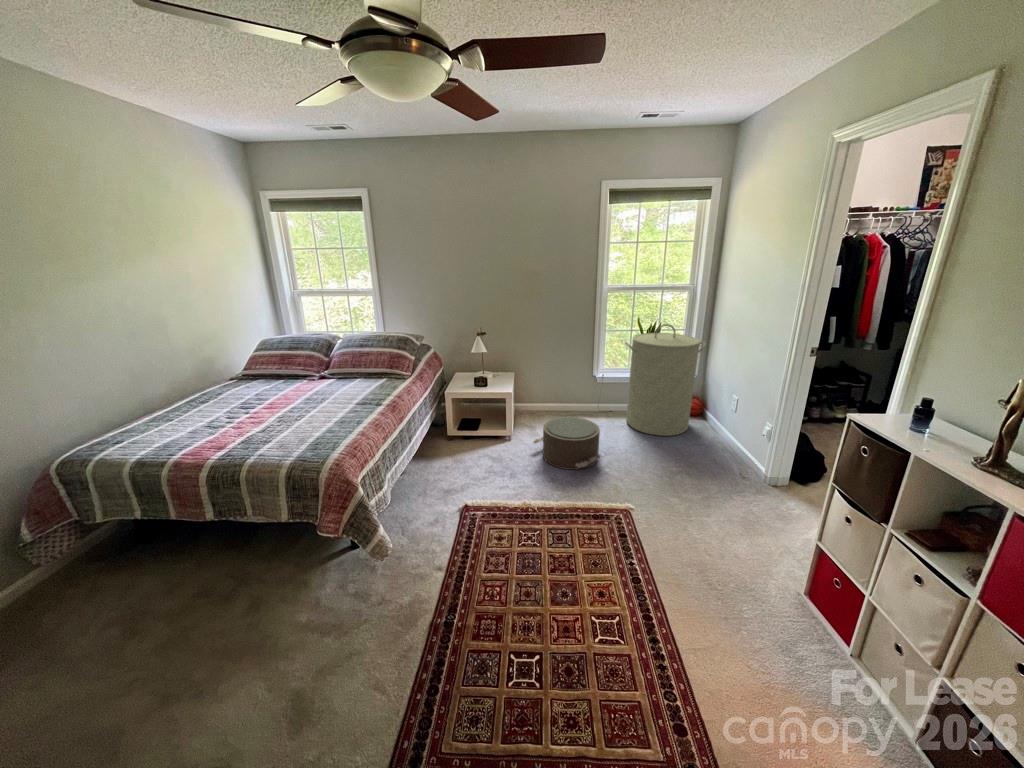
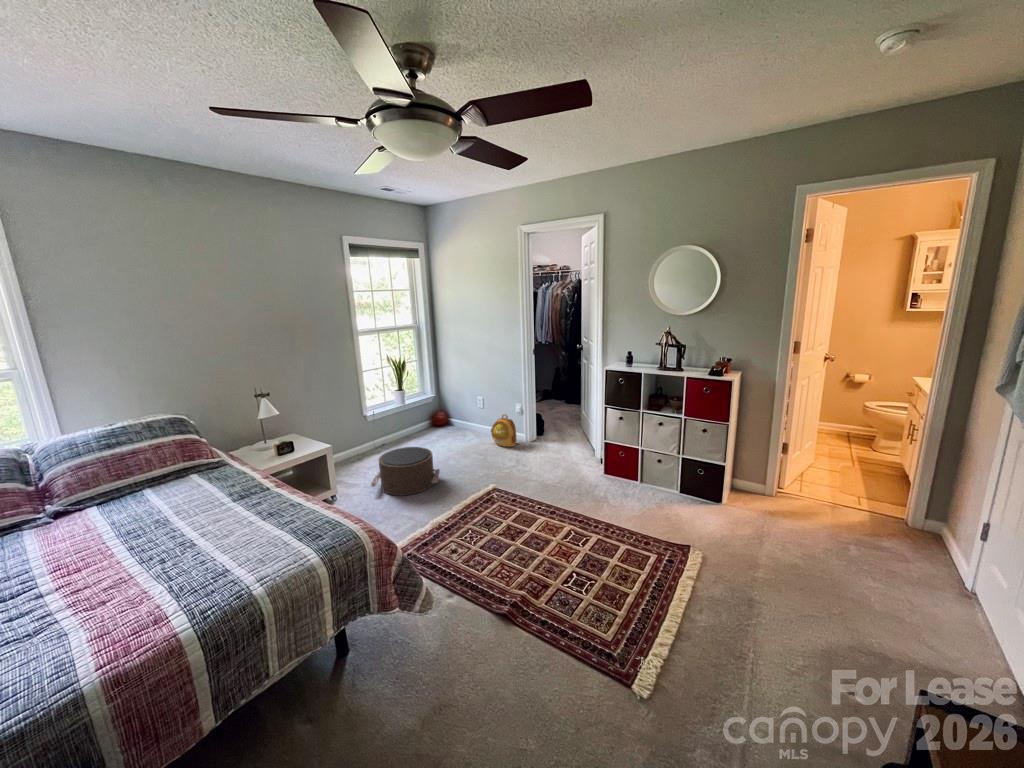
laundry hamper: present [625,324,706,436] -> none [396,355,455,448]
backpack: none [713,428,754,476] -> present [491,414,517,447]

